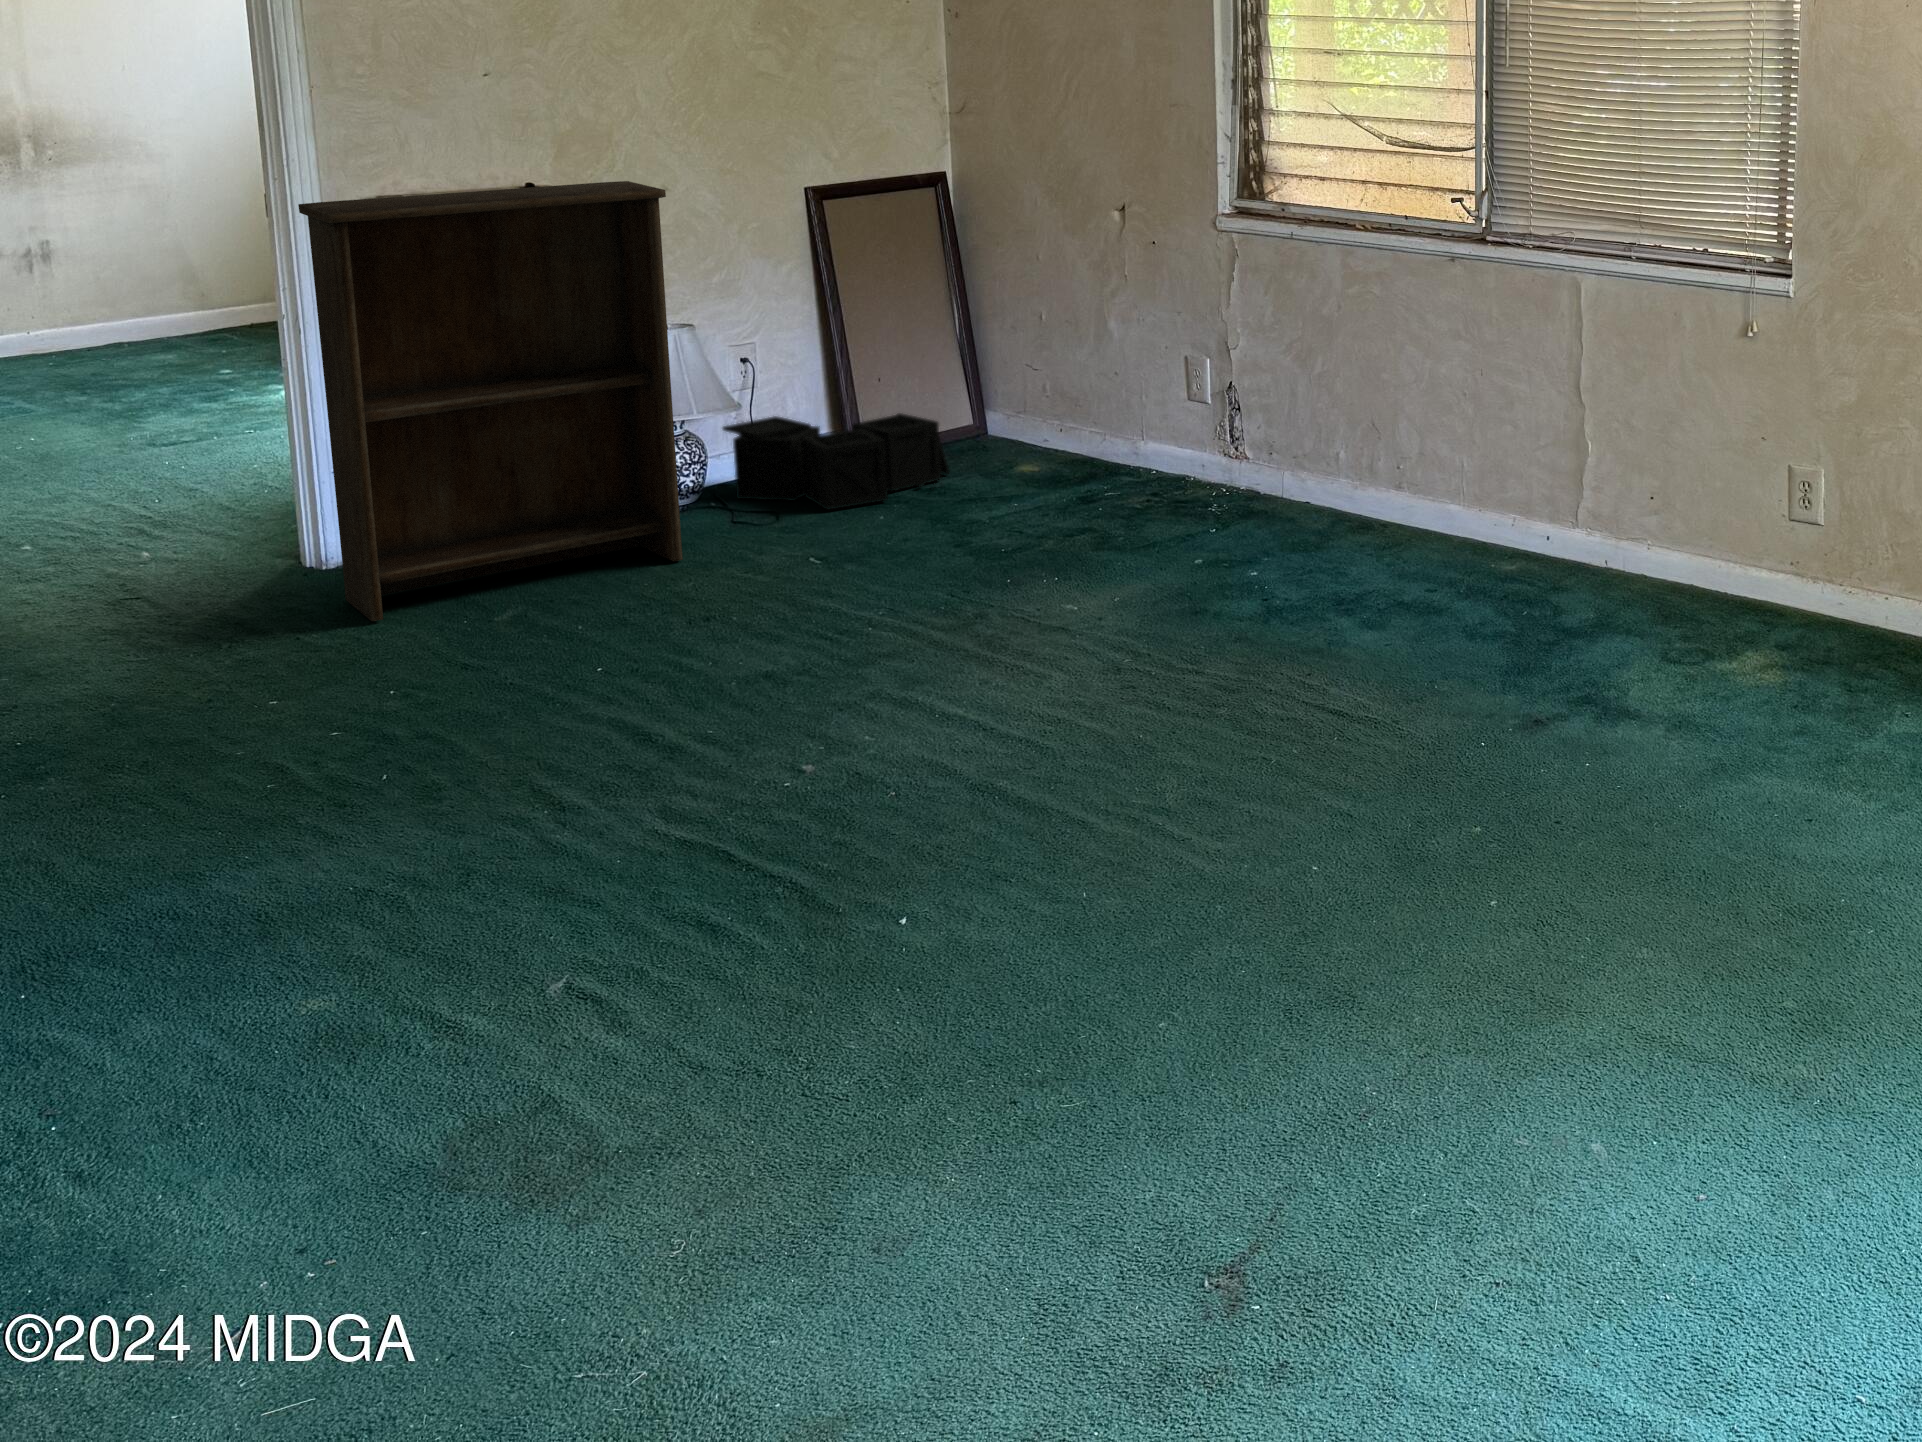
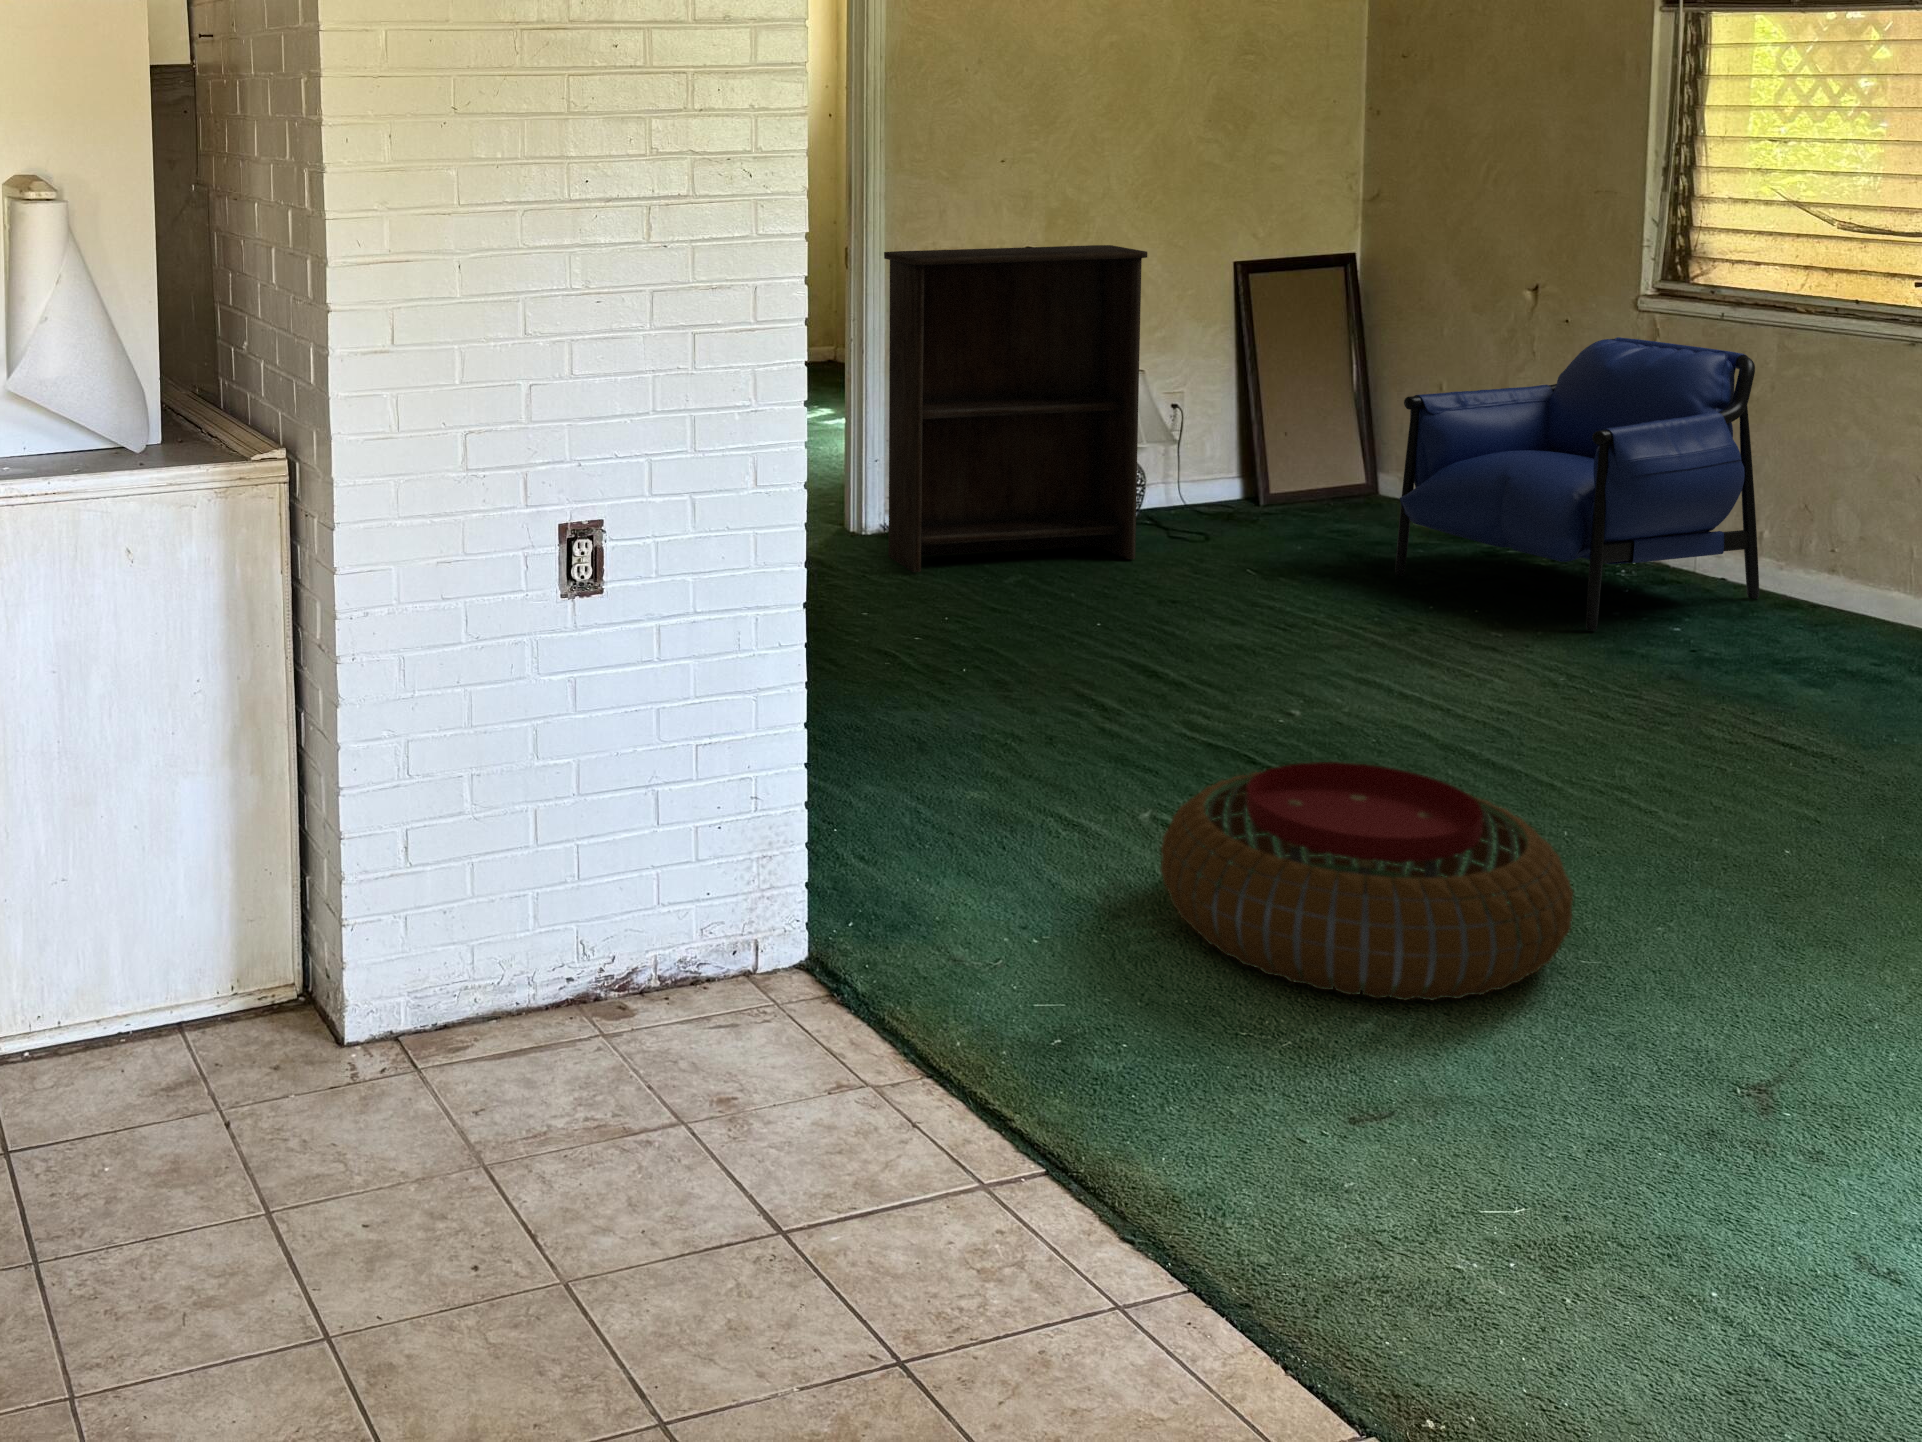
armchair: none [978,260,1337,589] -> present [1395,337,1759,631]
storage bin: present [723,413,950,510] -> none [1155,456,1351,537]
pouf: none [520,899,1062,1270] -> present [1161,762,1573,1000]

